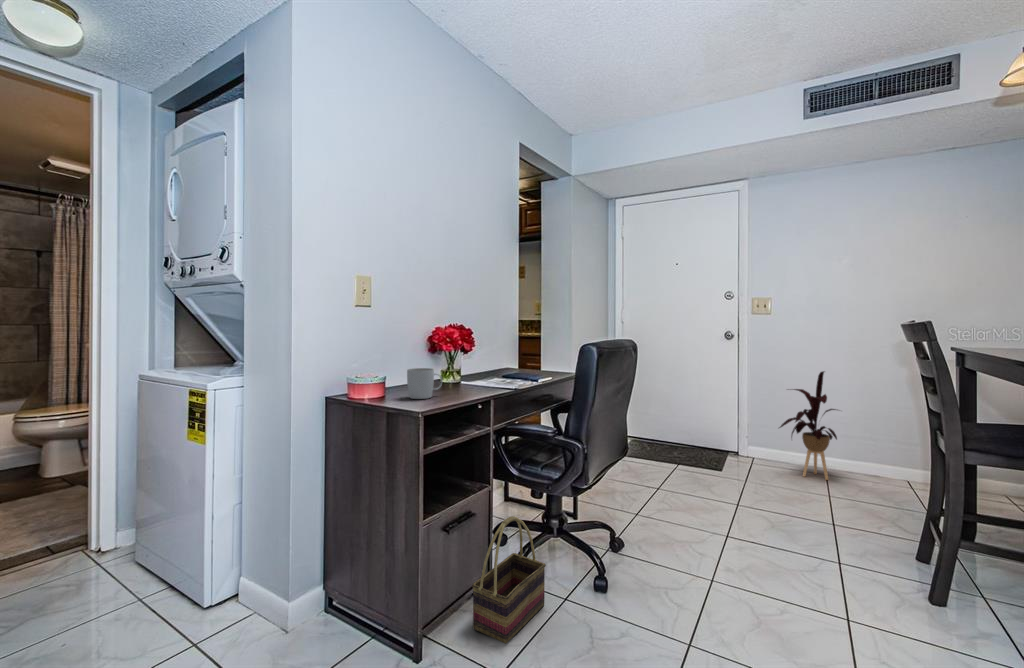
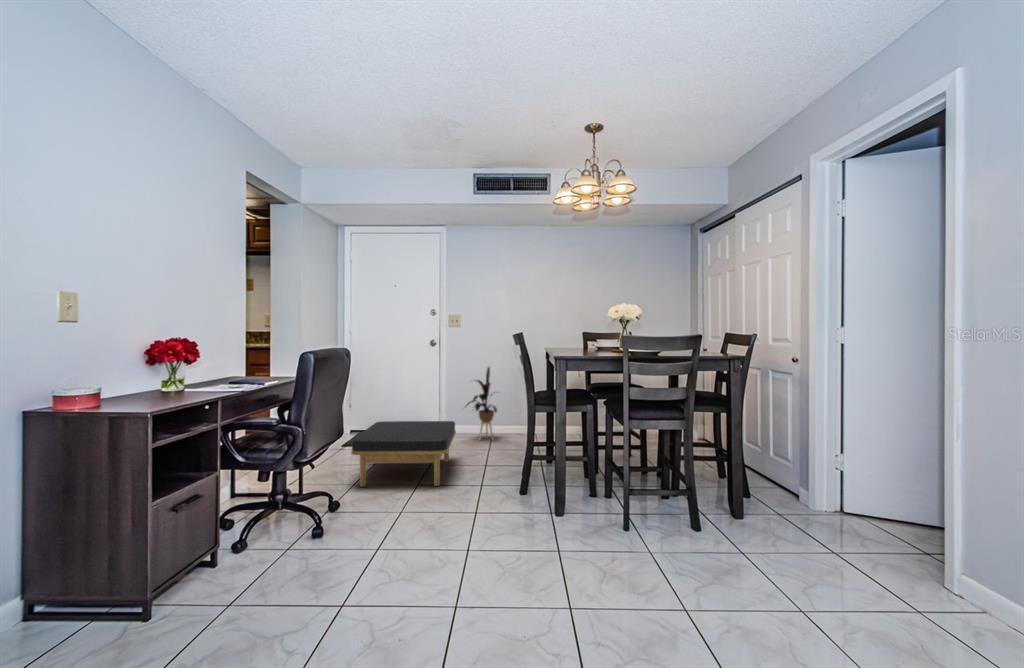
mug: present [407,368,442,399] -> none [129,377,168,405]
ottoman: none [634,434,775,543] -> present [351,421,456,487]
basket: present [472,516,546,644] -> none [200,492,270,590]

